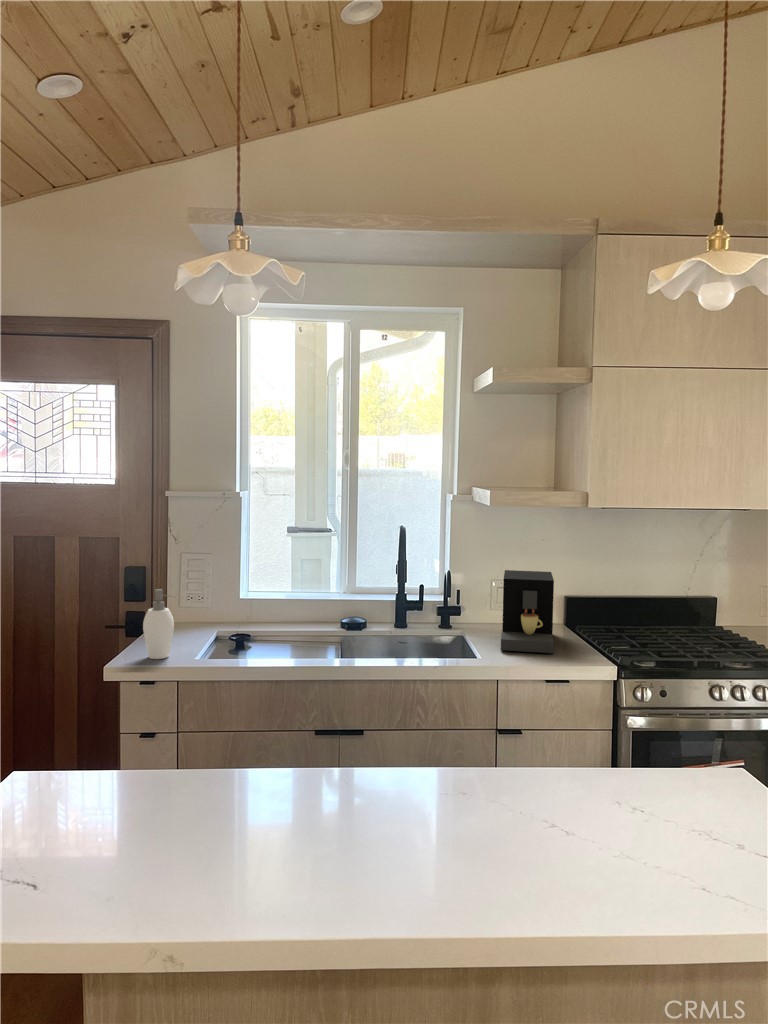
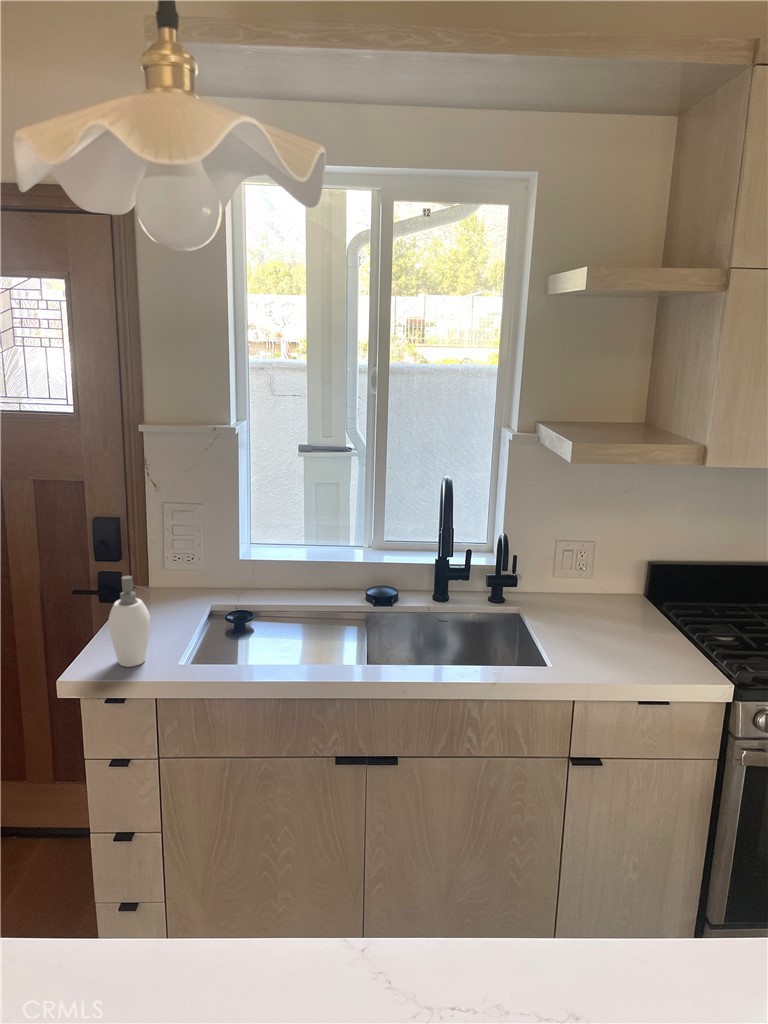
coffee maker: present [501,570,554,653] -> none [570,533,649,658]

